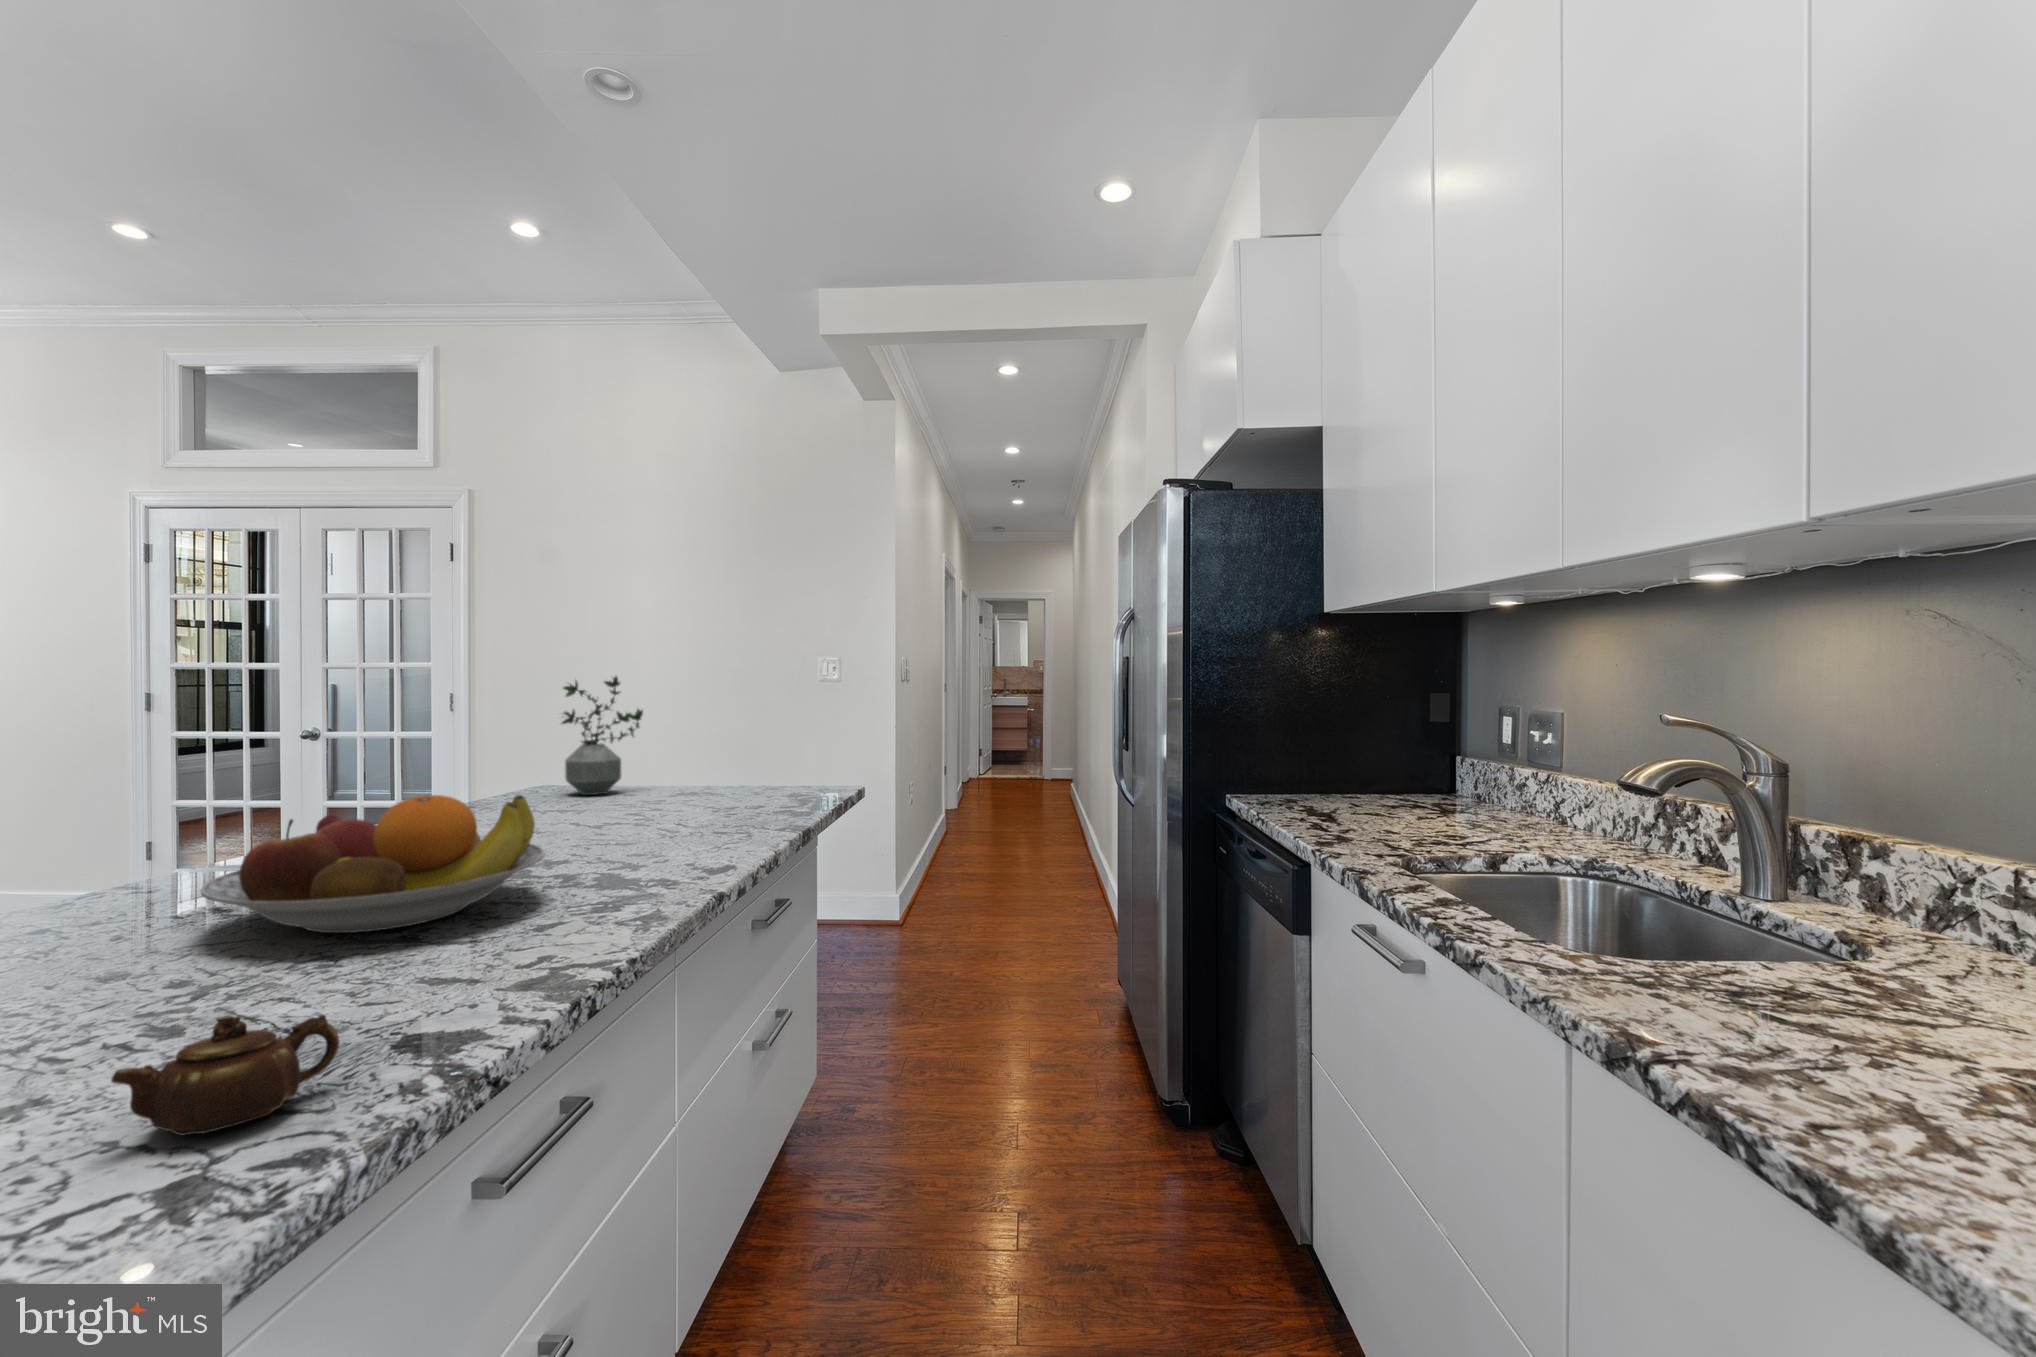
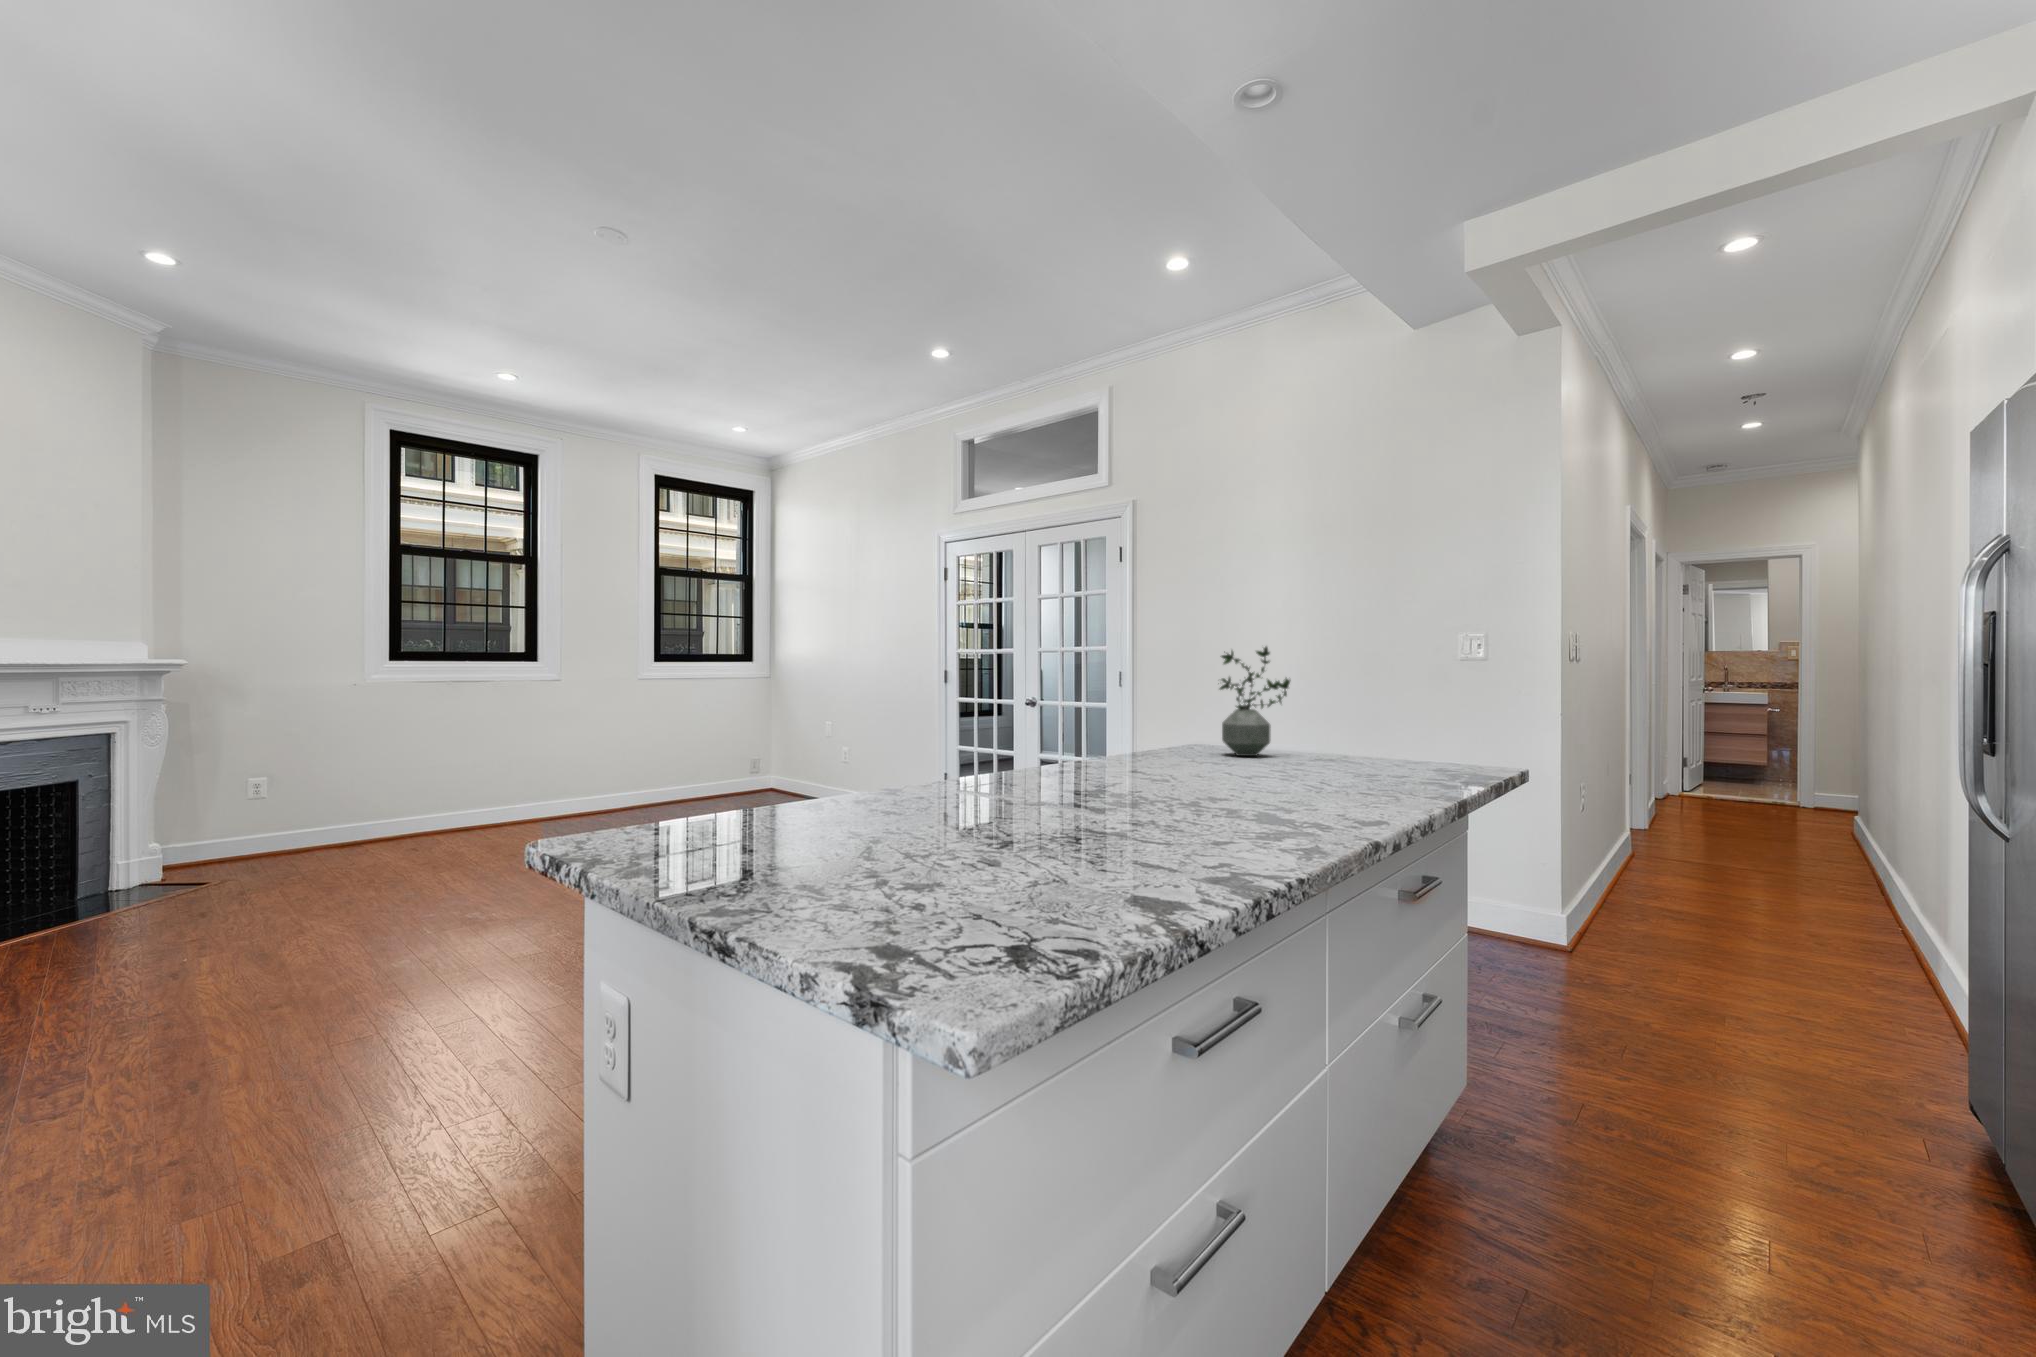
fruit bowl: present [200,795,545,933] -> none [996,727,1219,829]
teapot: present [111,1015,339,1136] -> none [978,847,1097,924]

